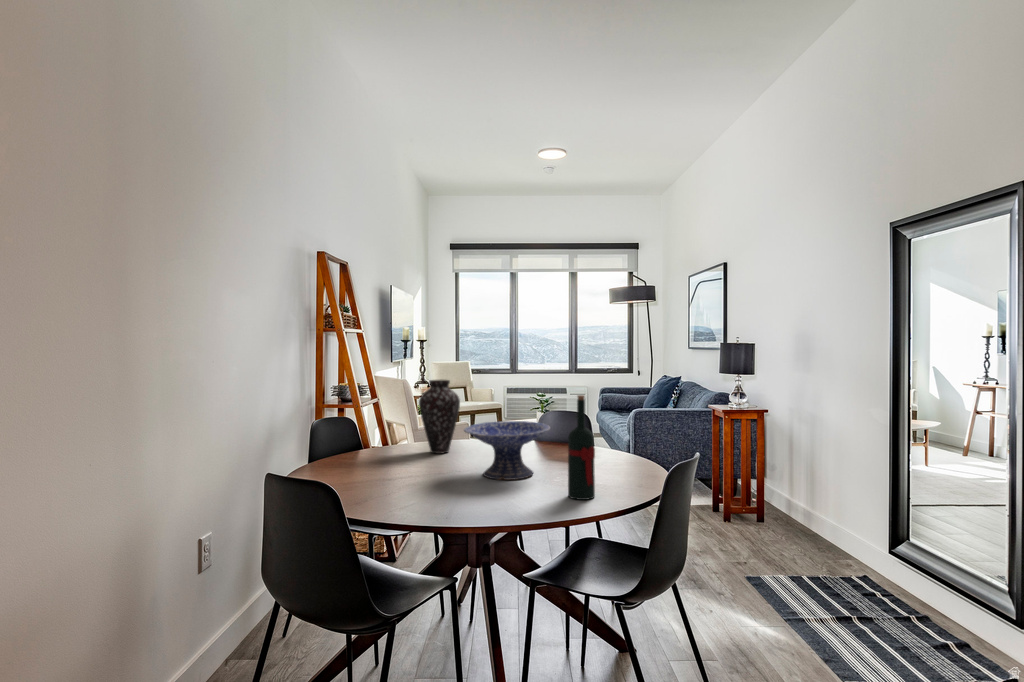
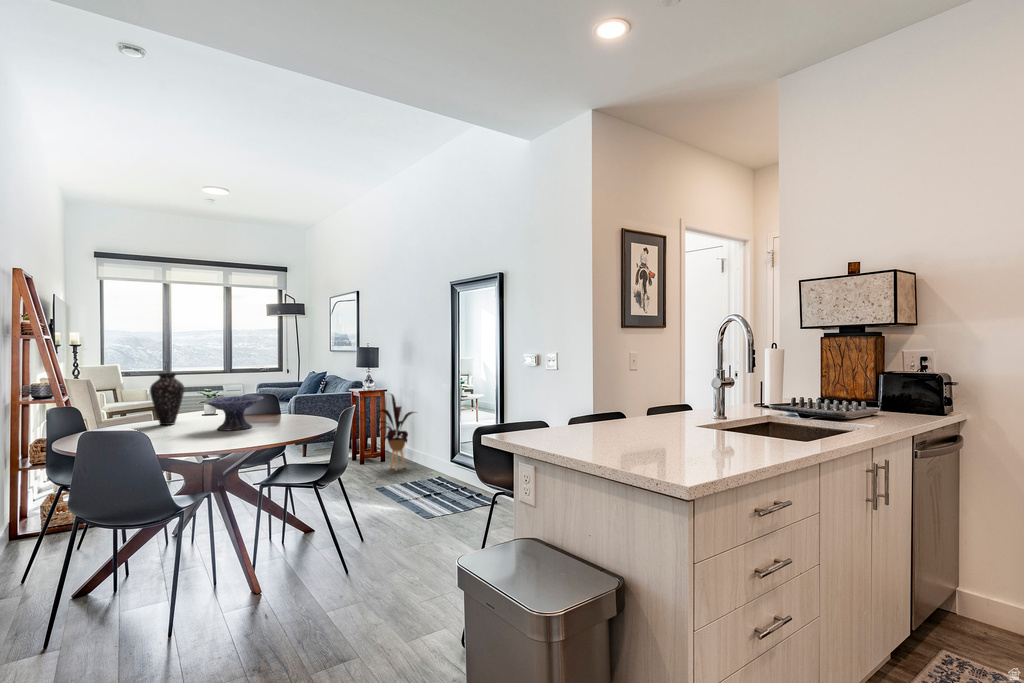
wine bottle: present [568,395,595,500] -> none [282,375,299,432]
house plant: none [739,418,821,543] -> present [378,394,415,470]

